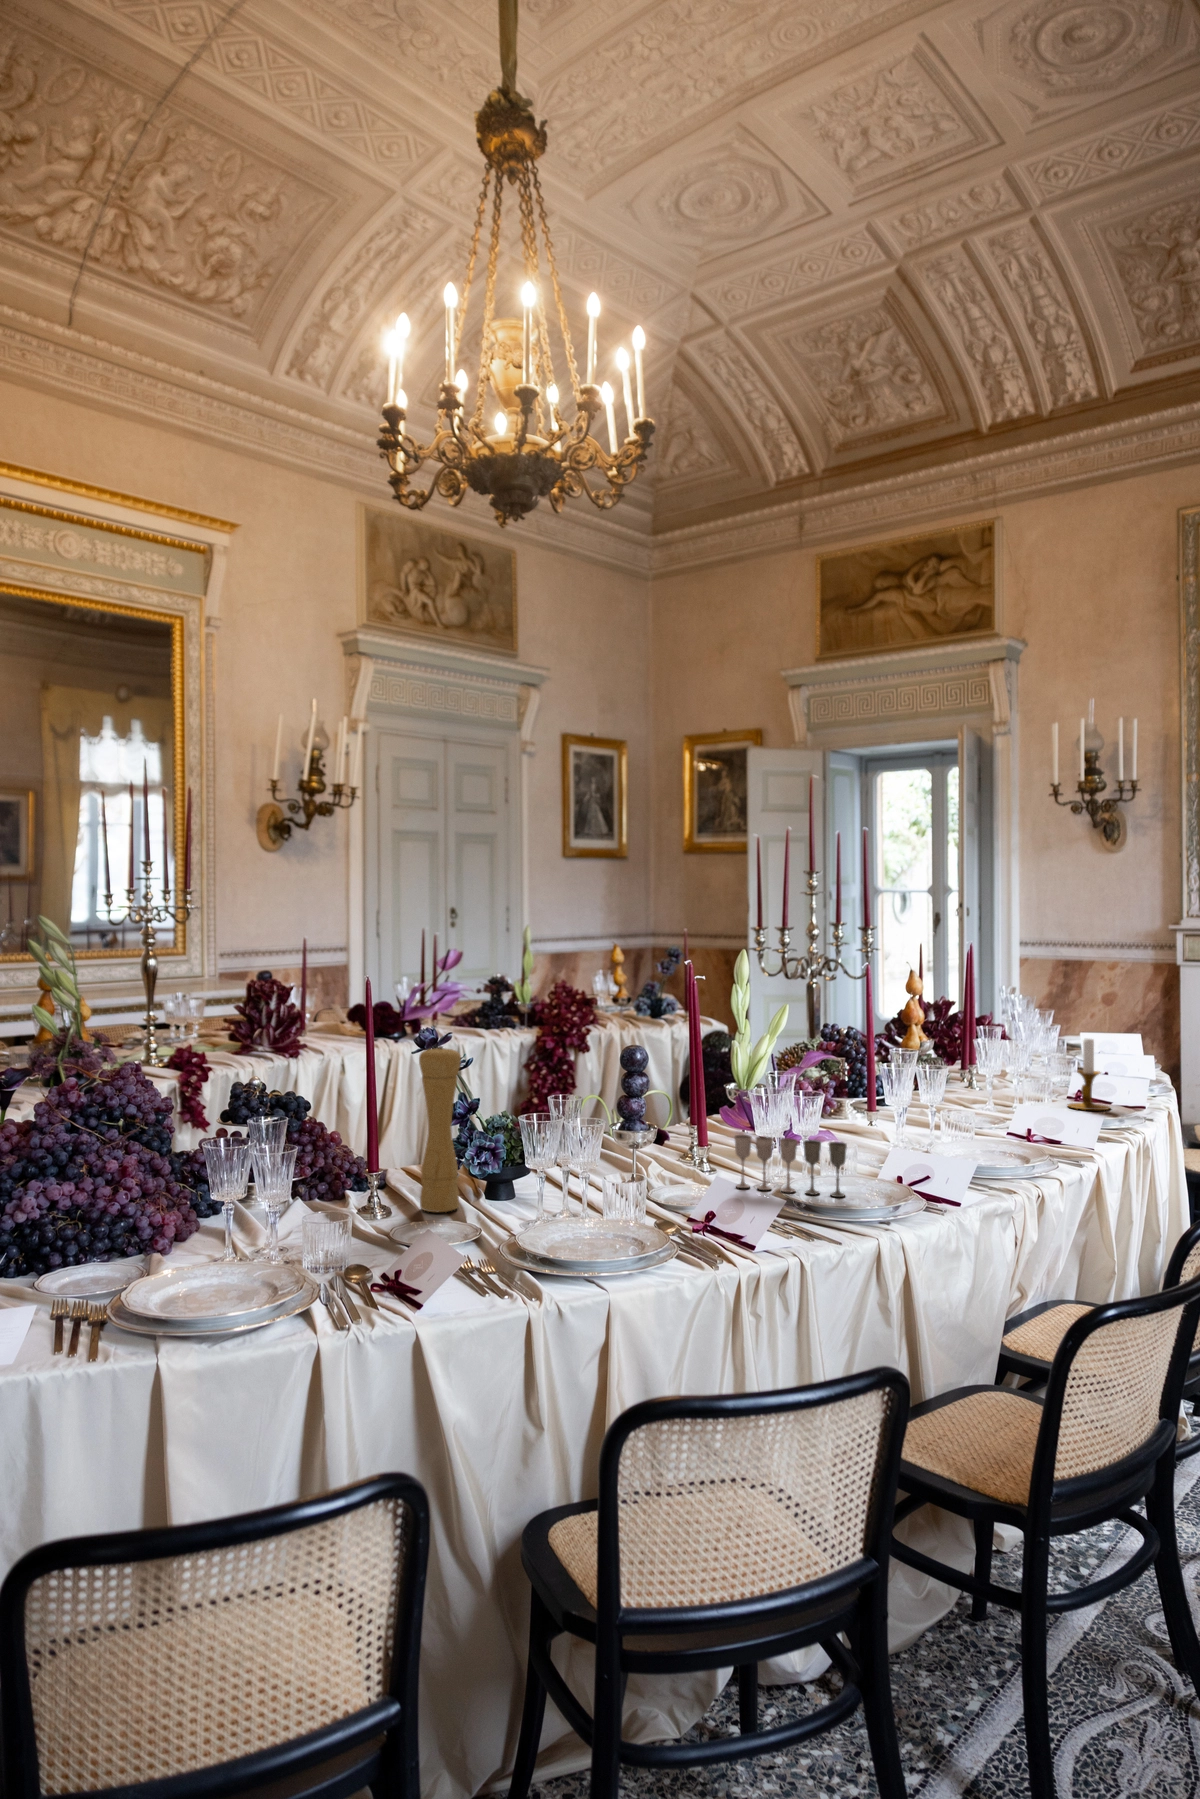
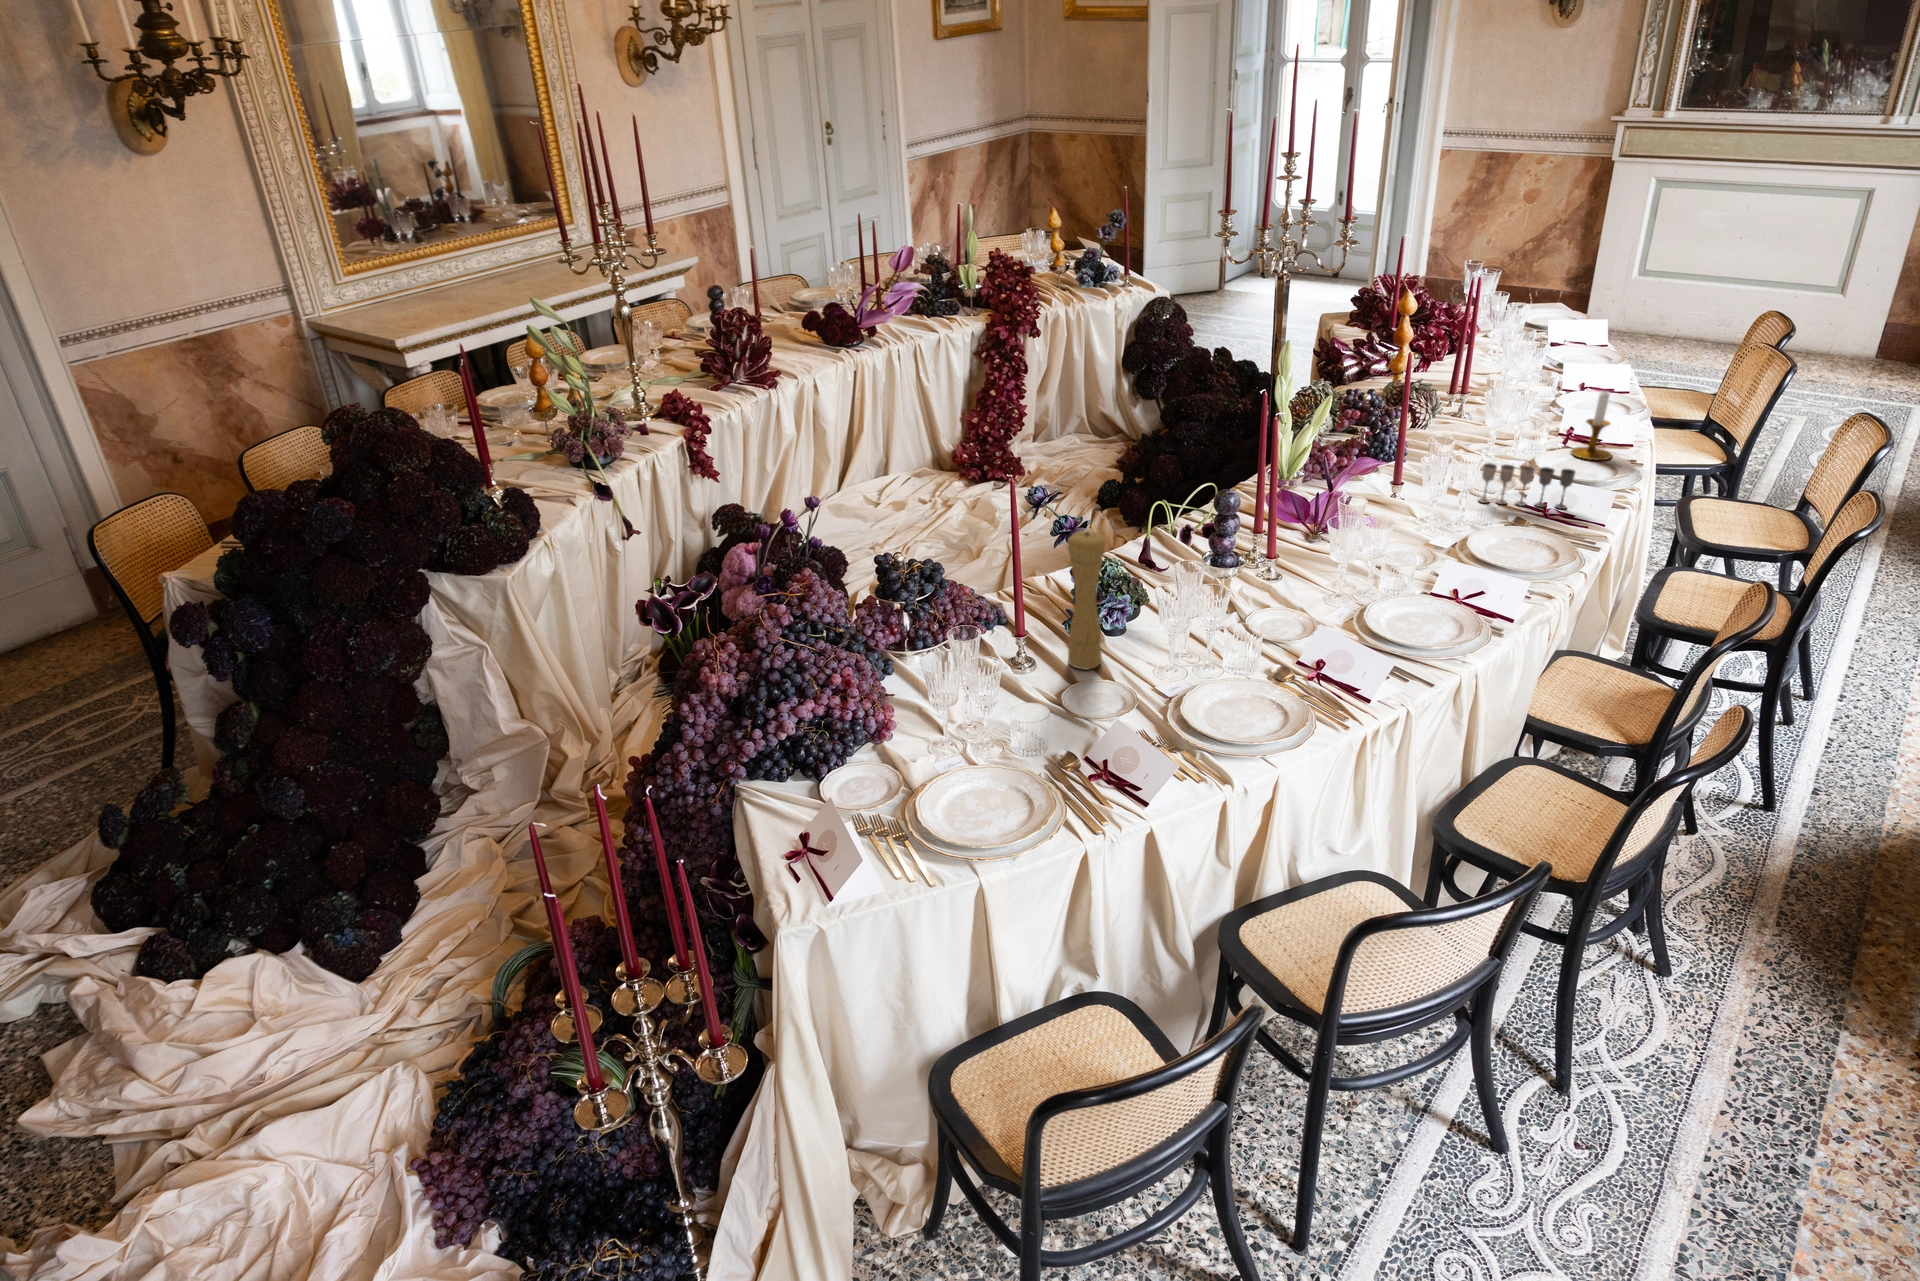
wine glass: present [734,1135,847,1197] -> present [1479,463,1575,509]

